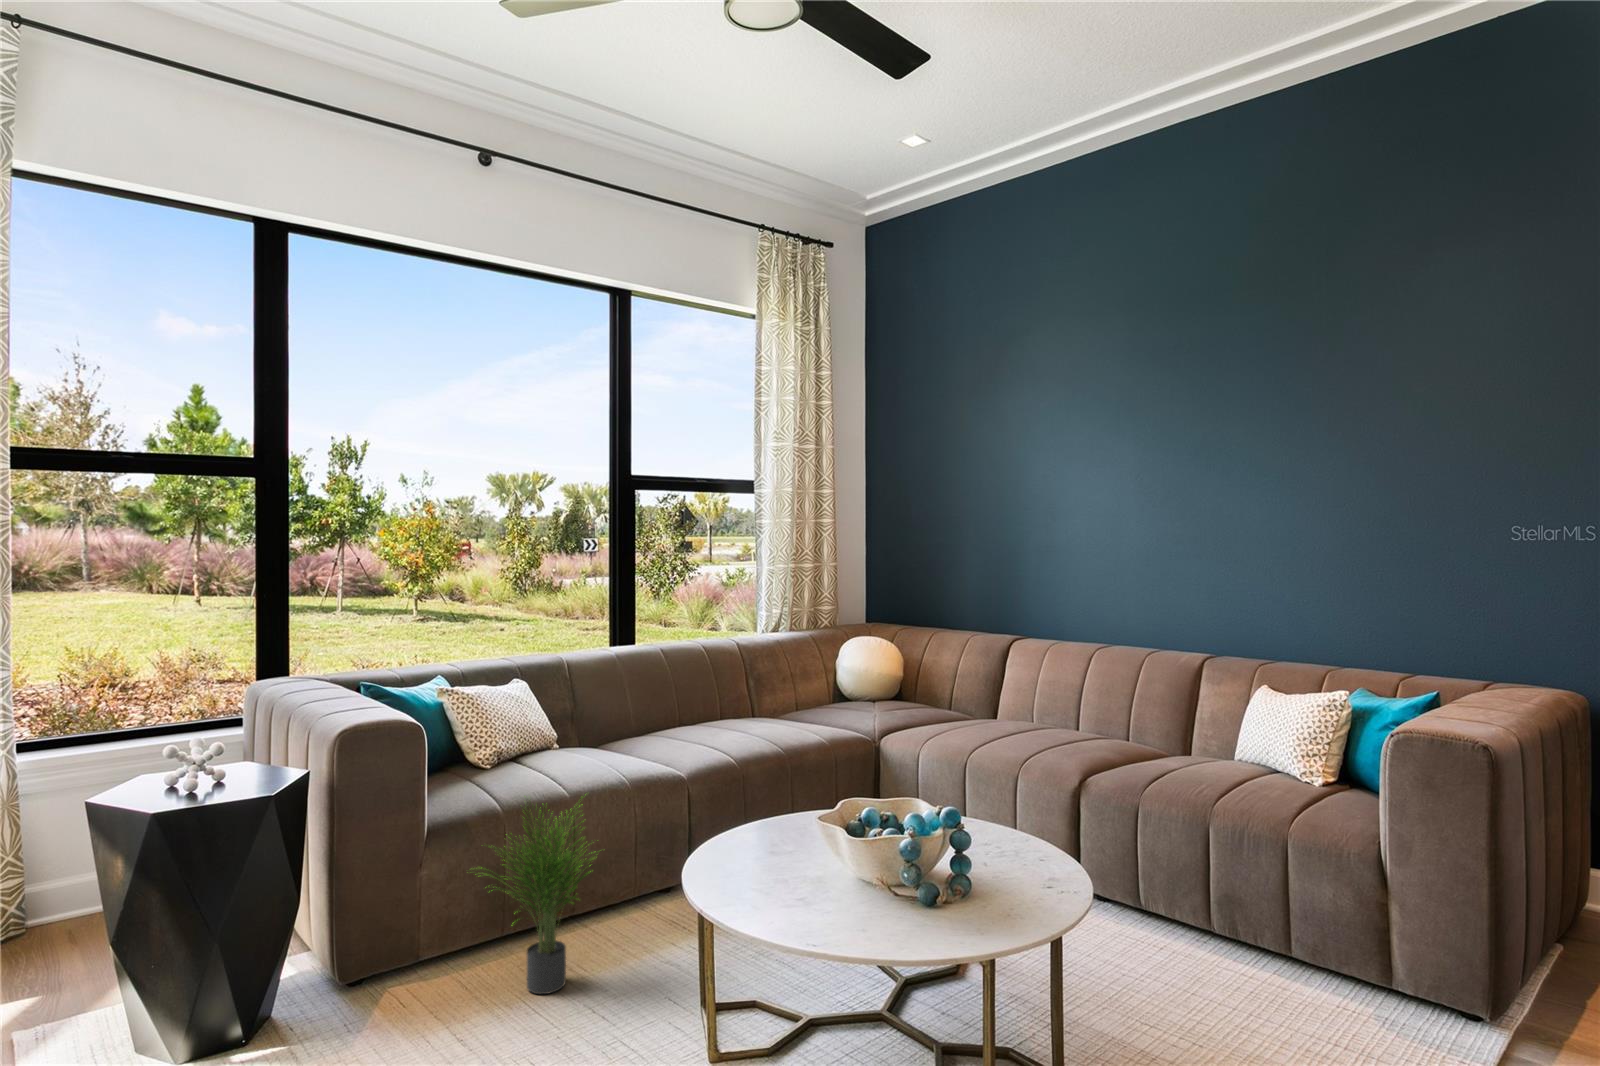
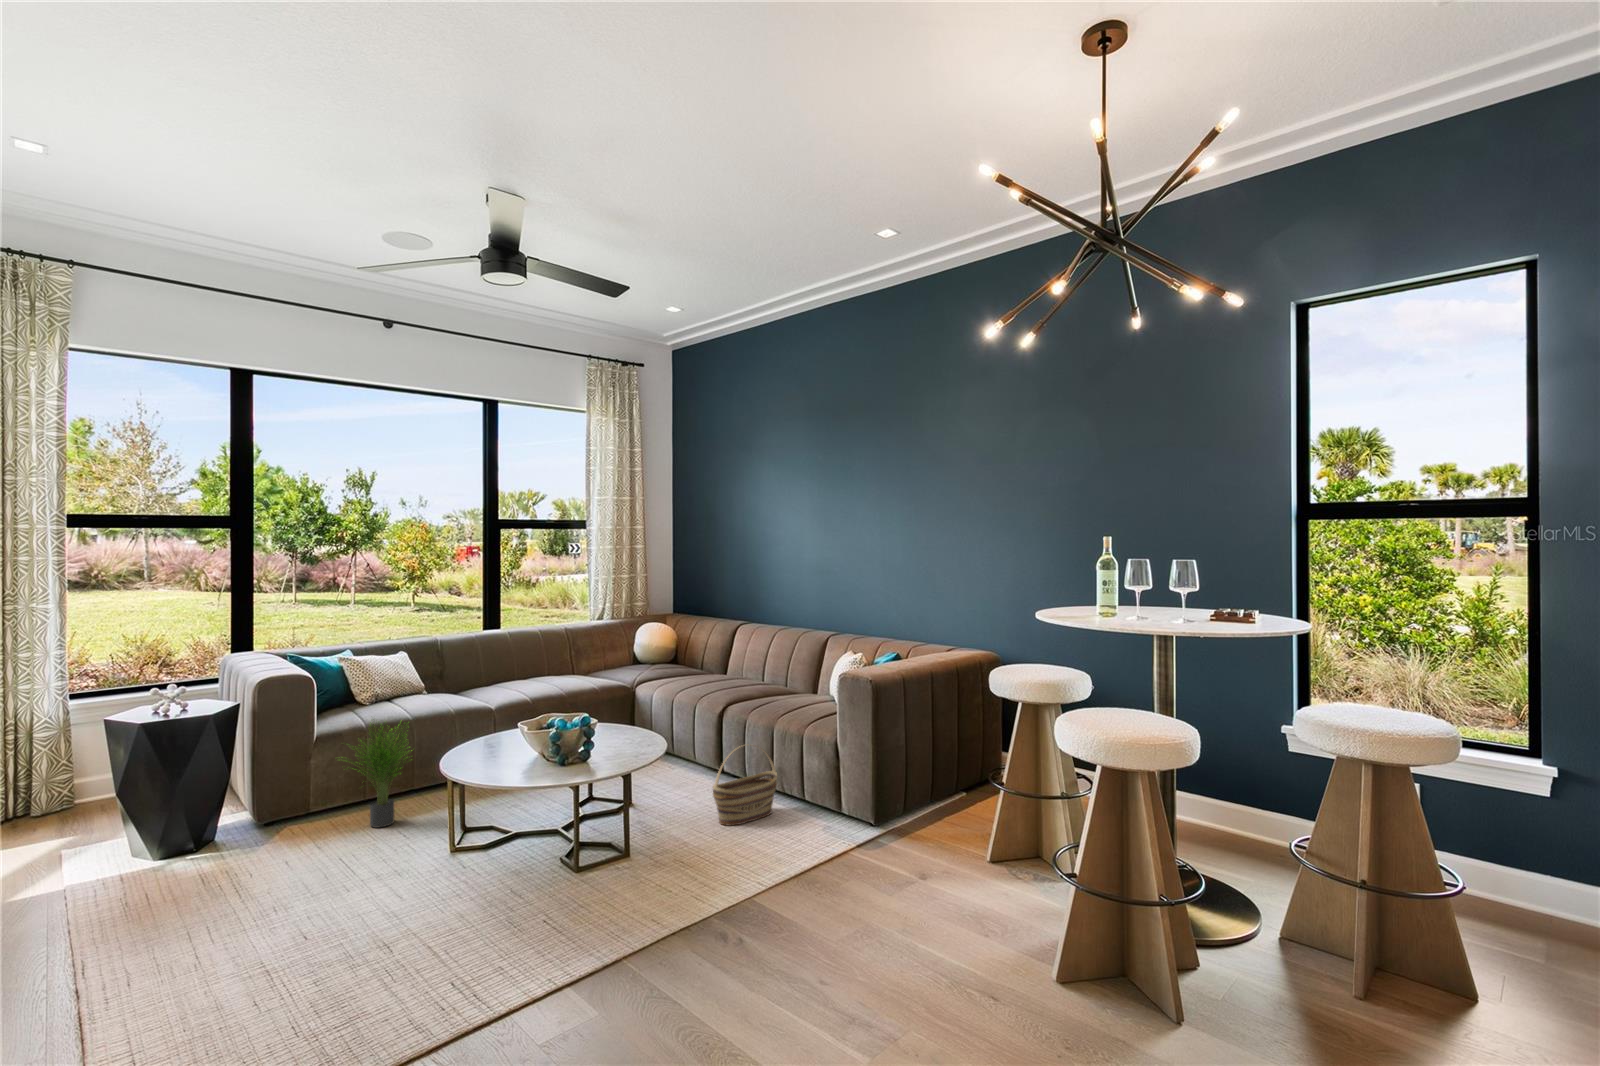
basket: none [1137,859,1236,1010] -> present [713,744,777,826]

